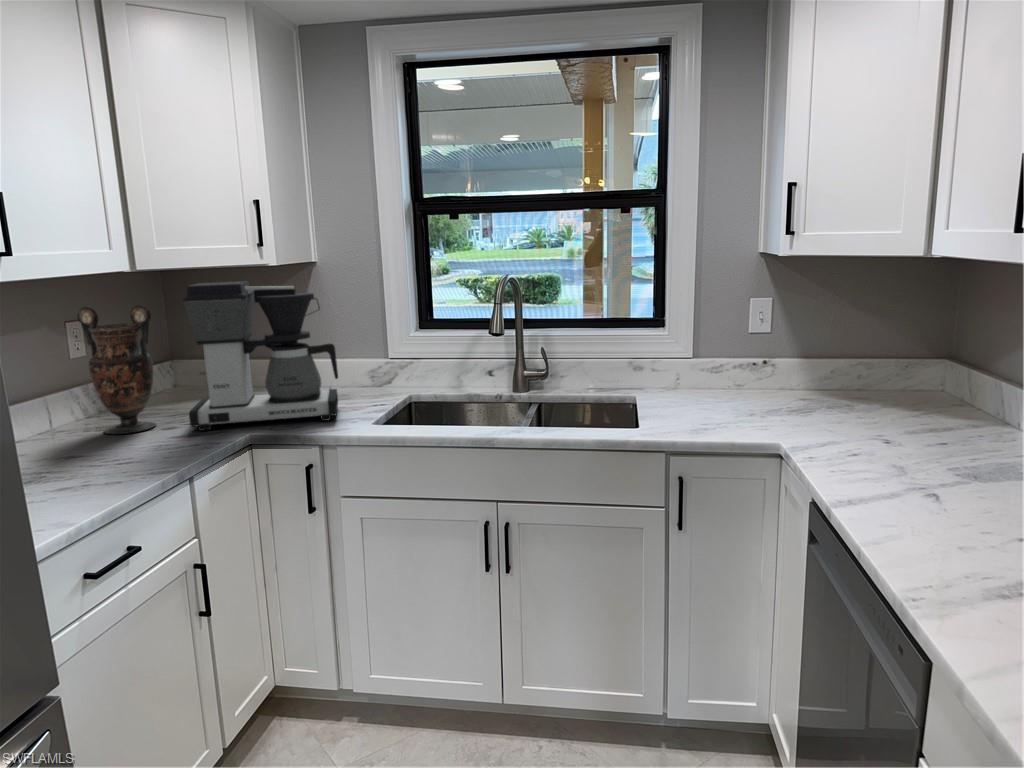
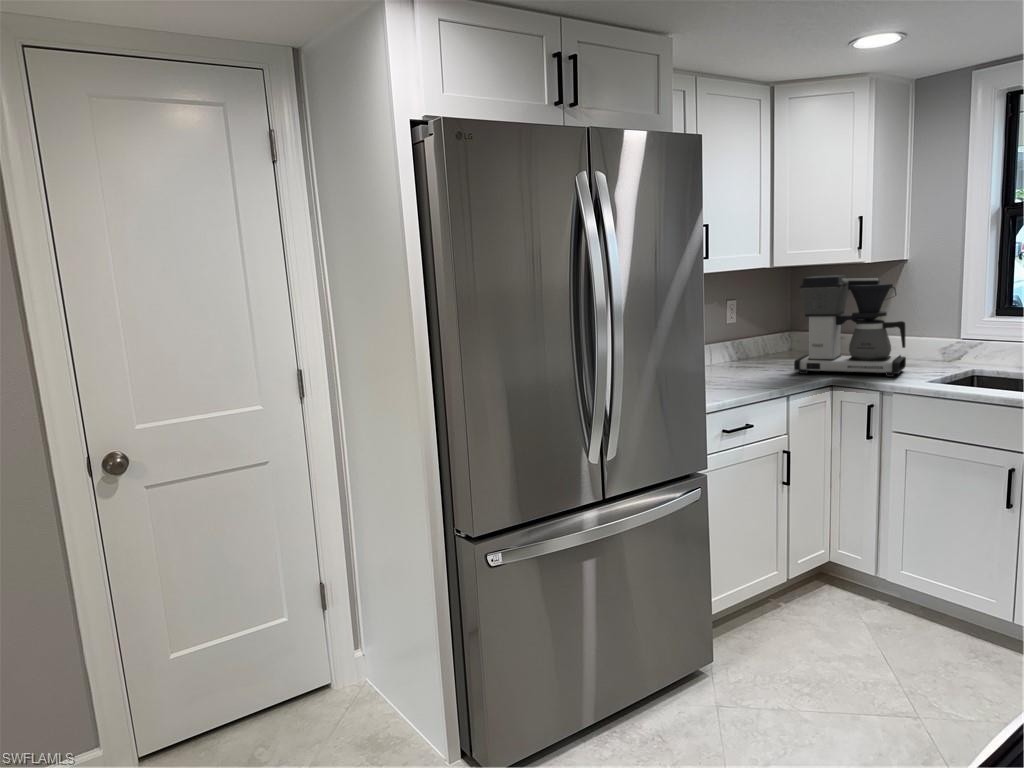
vase: present [77,305,156,434] -> none [737,290,779,371]

